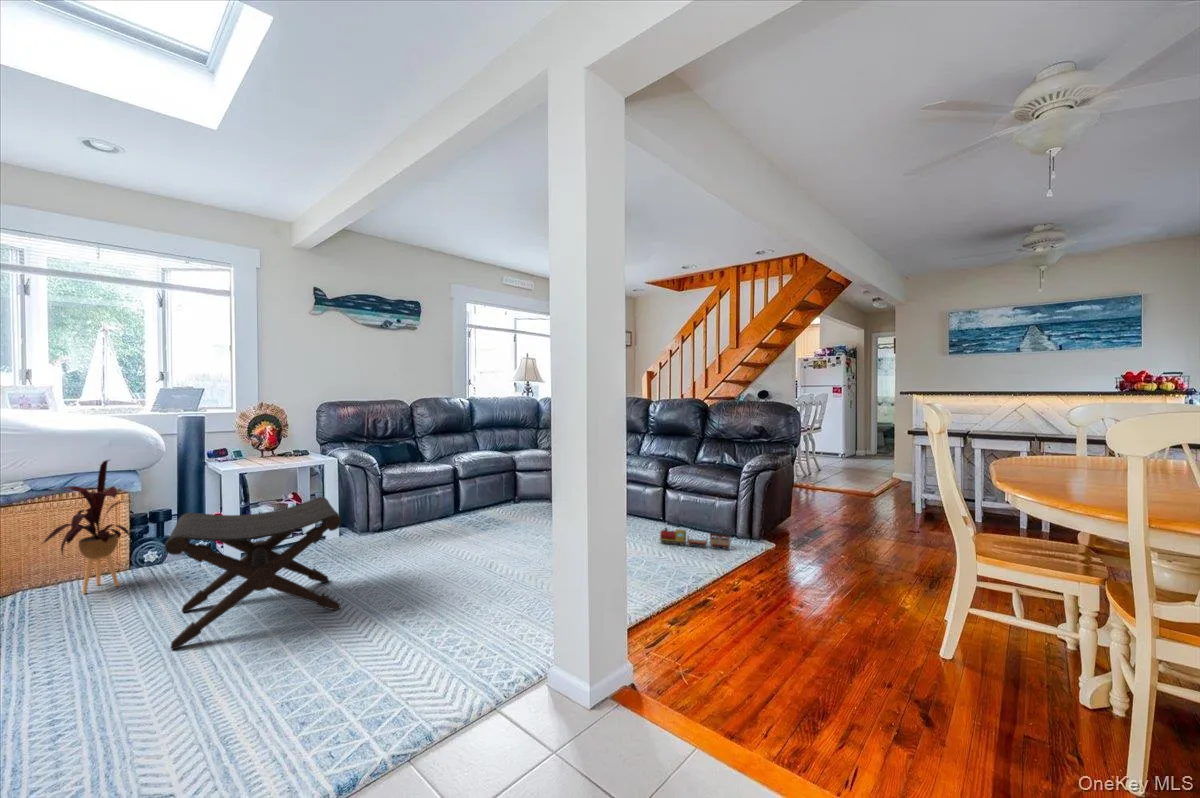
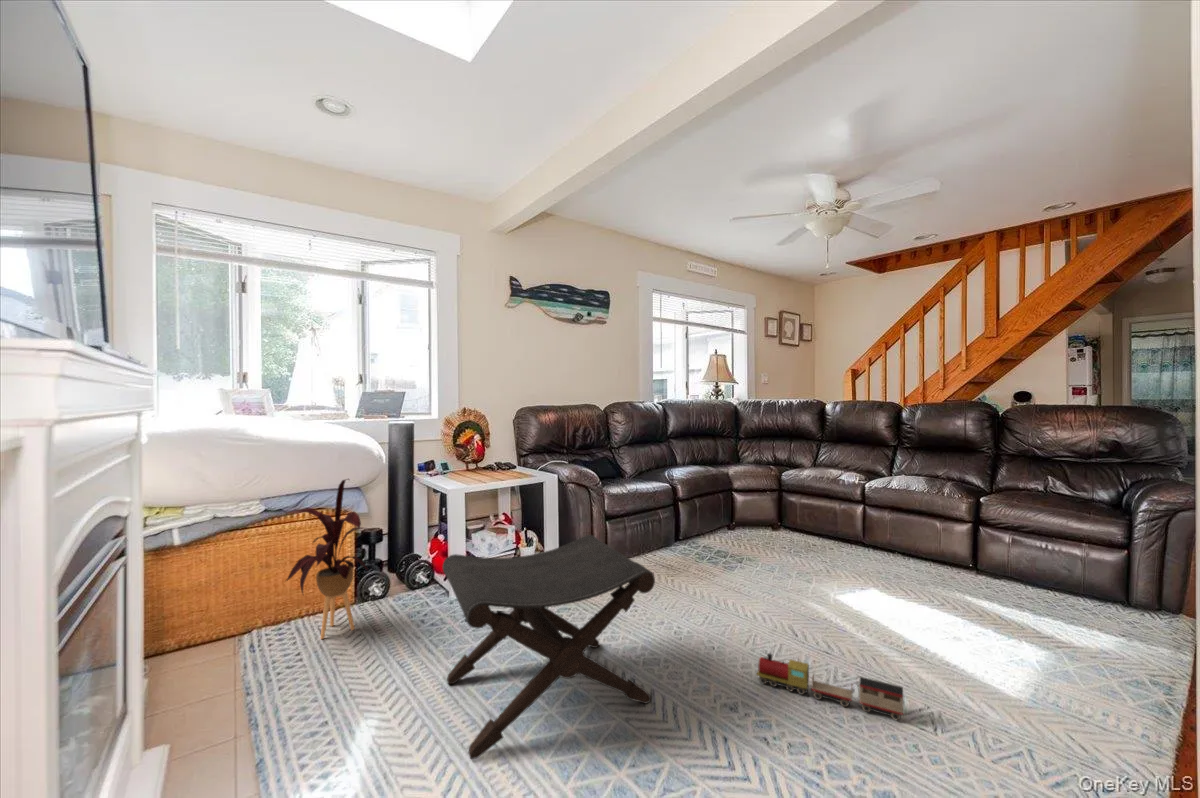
toy train: present [660,528,730,550] -> present [757,653,903,720]

